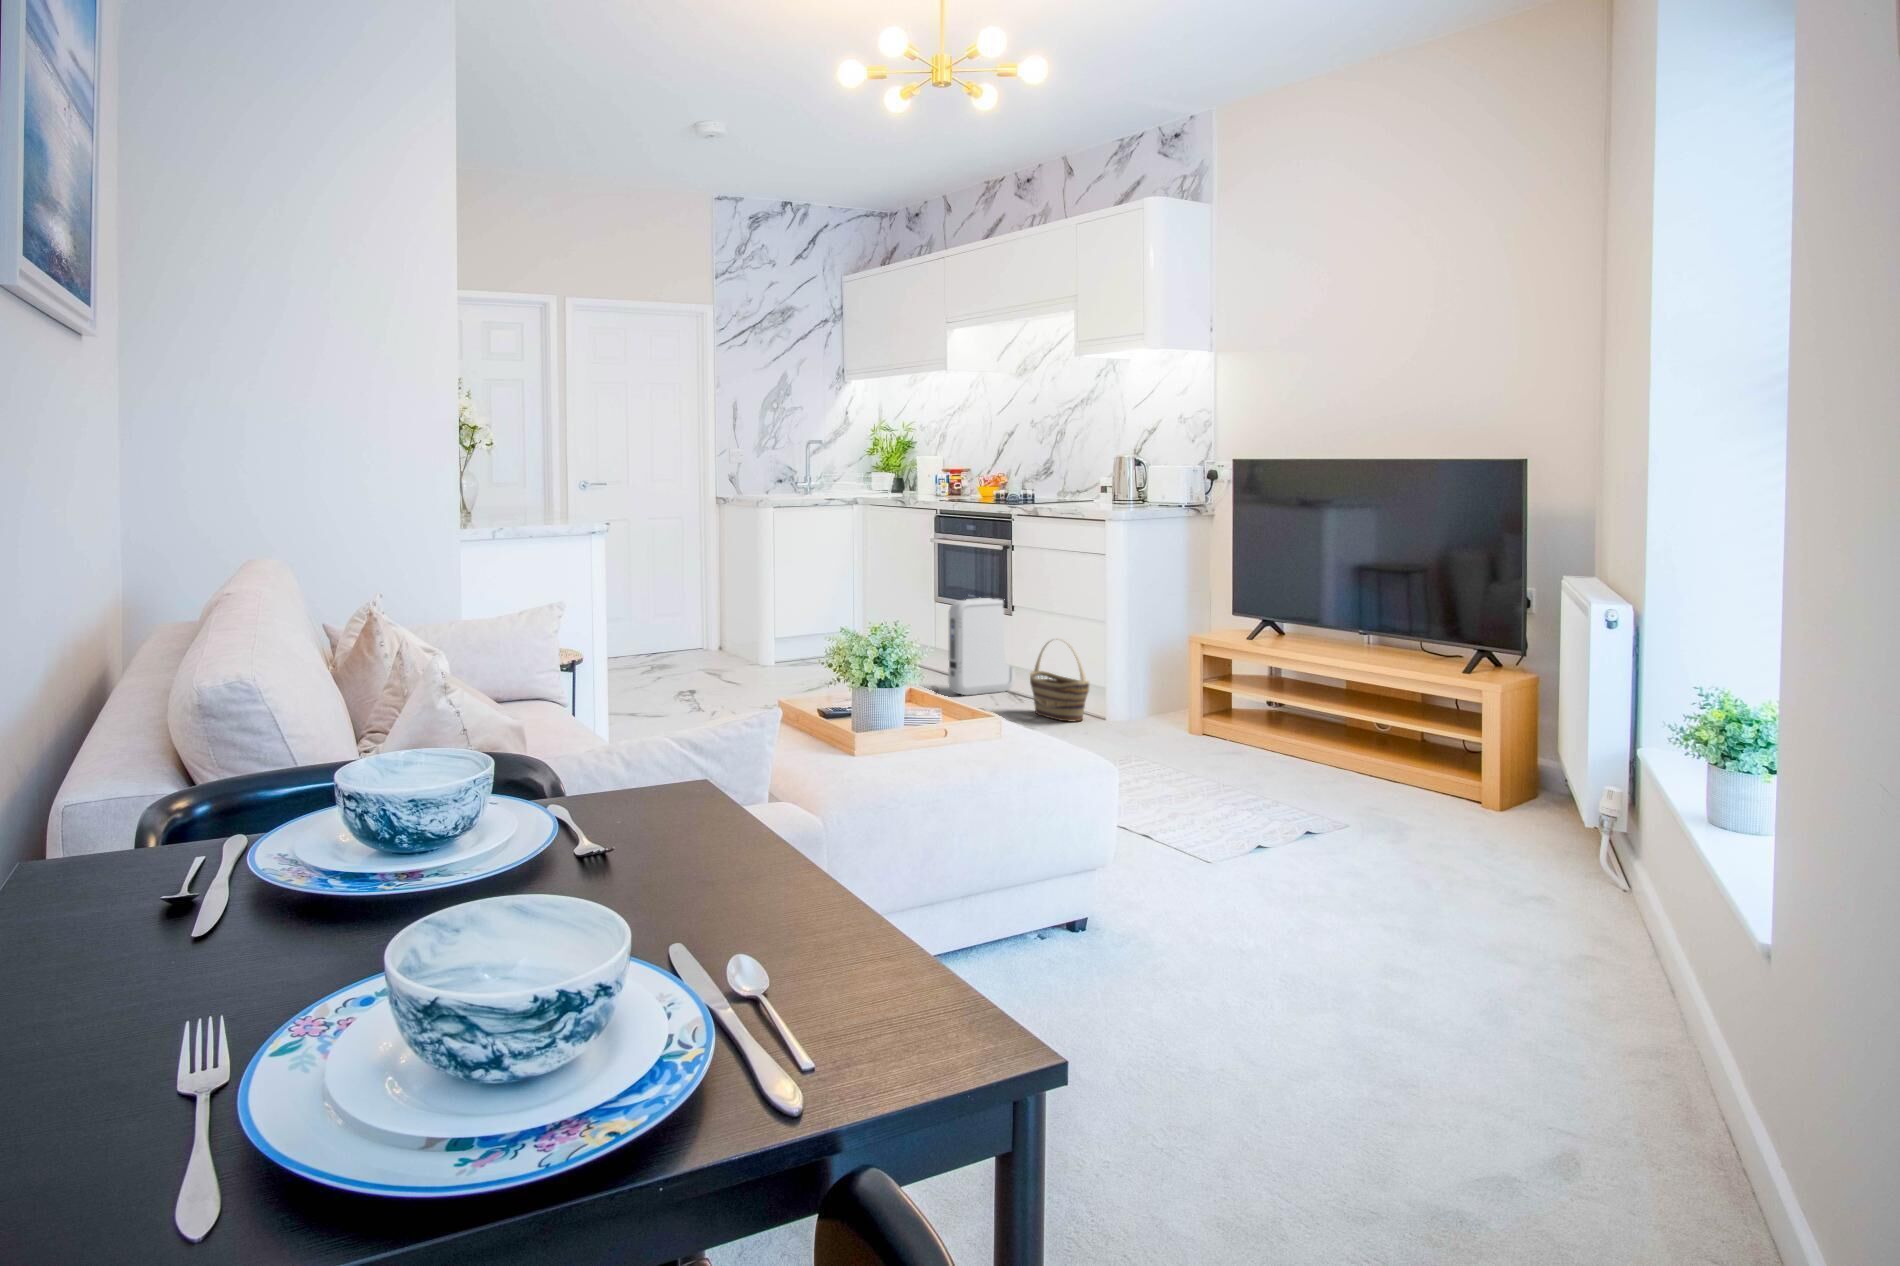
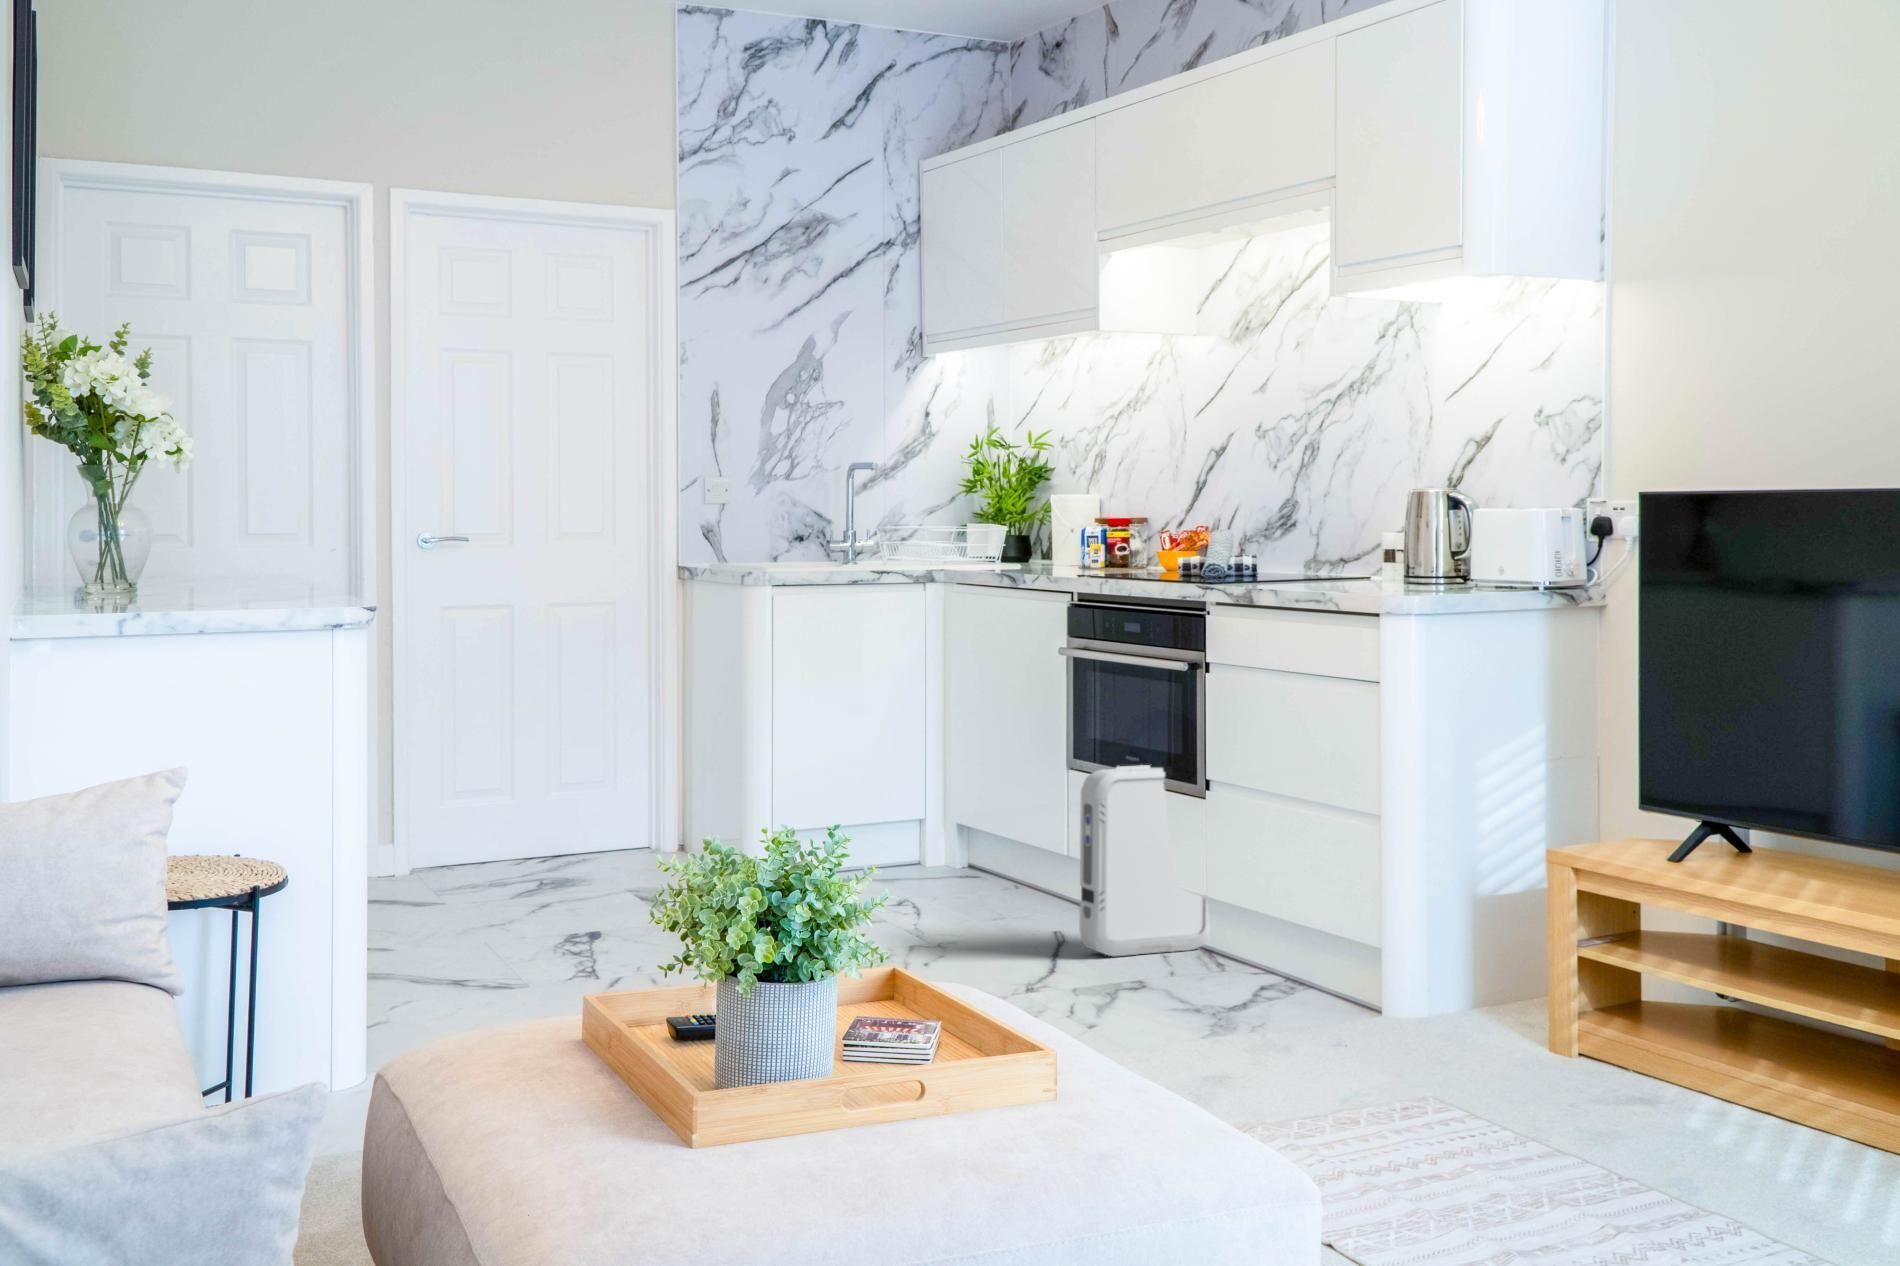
basket: present [1030,642,1089,722] -> none [1232,851,1348,1020]

